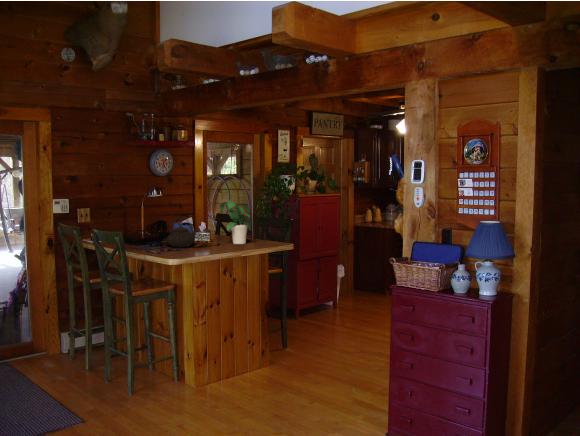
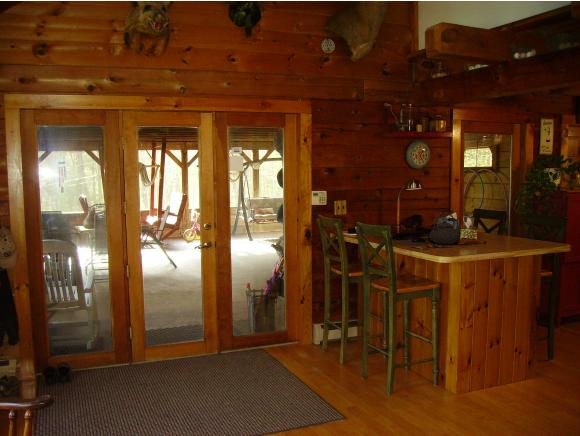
potted plant: present [220,200,251,244] -> none [487,195,522,244]

